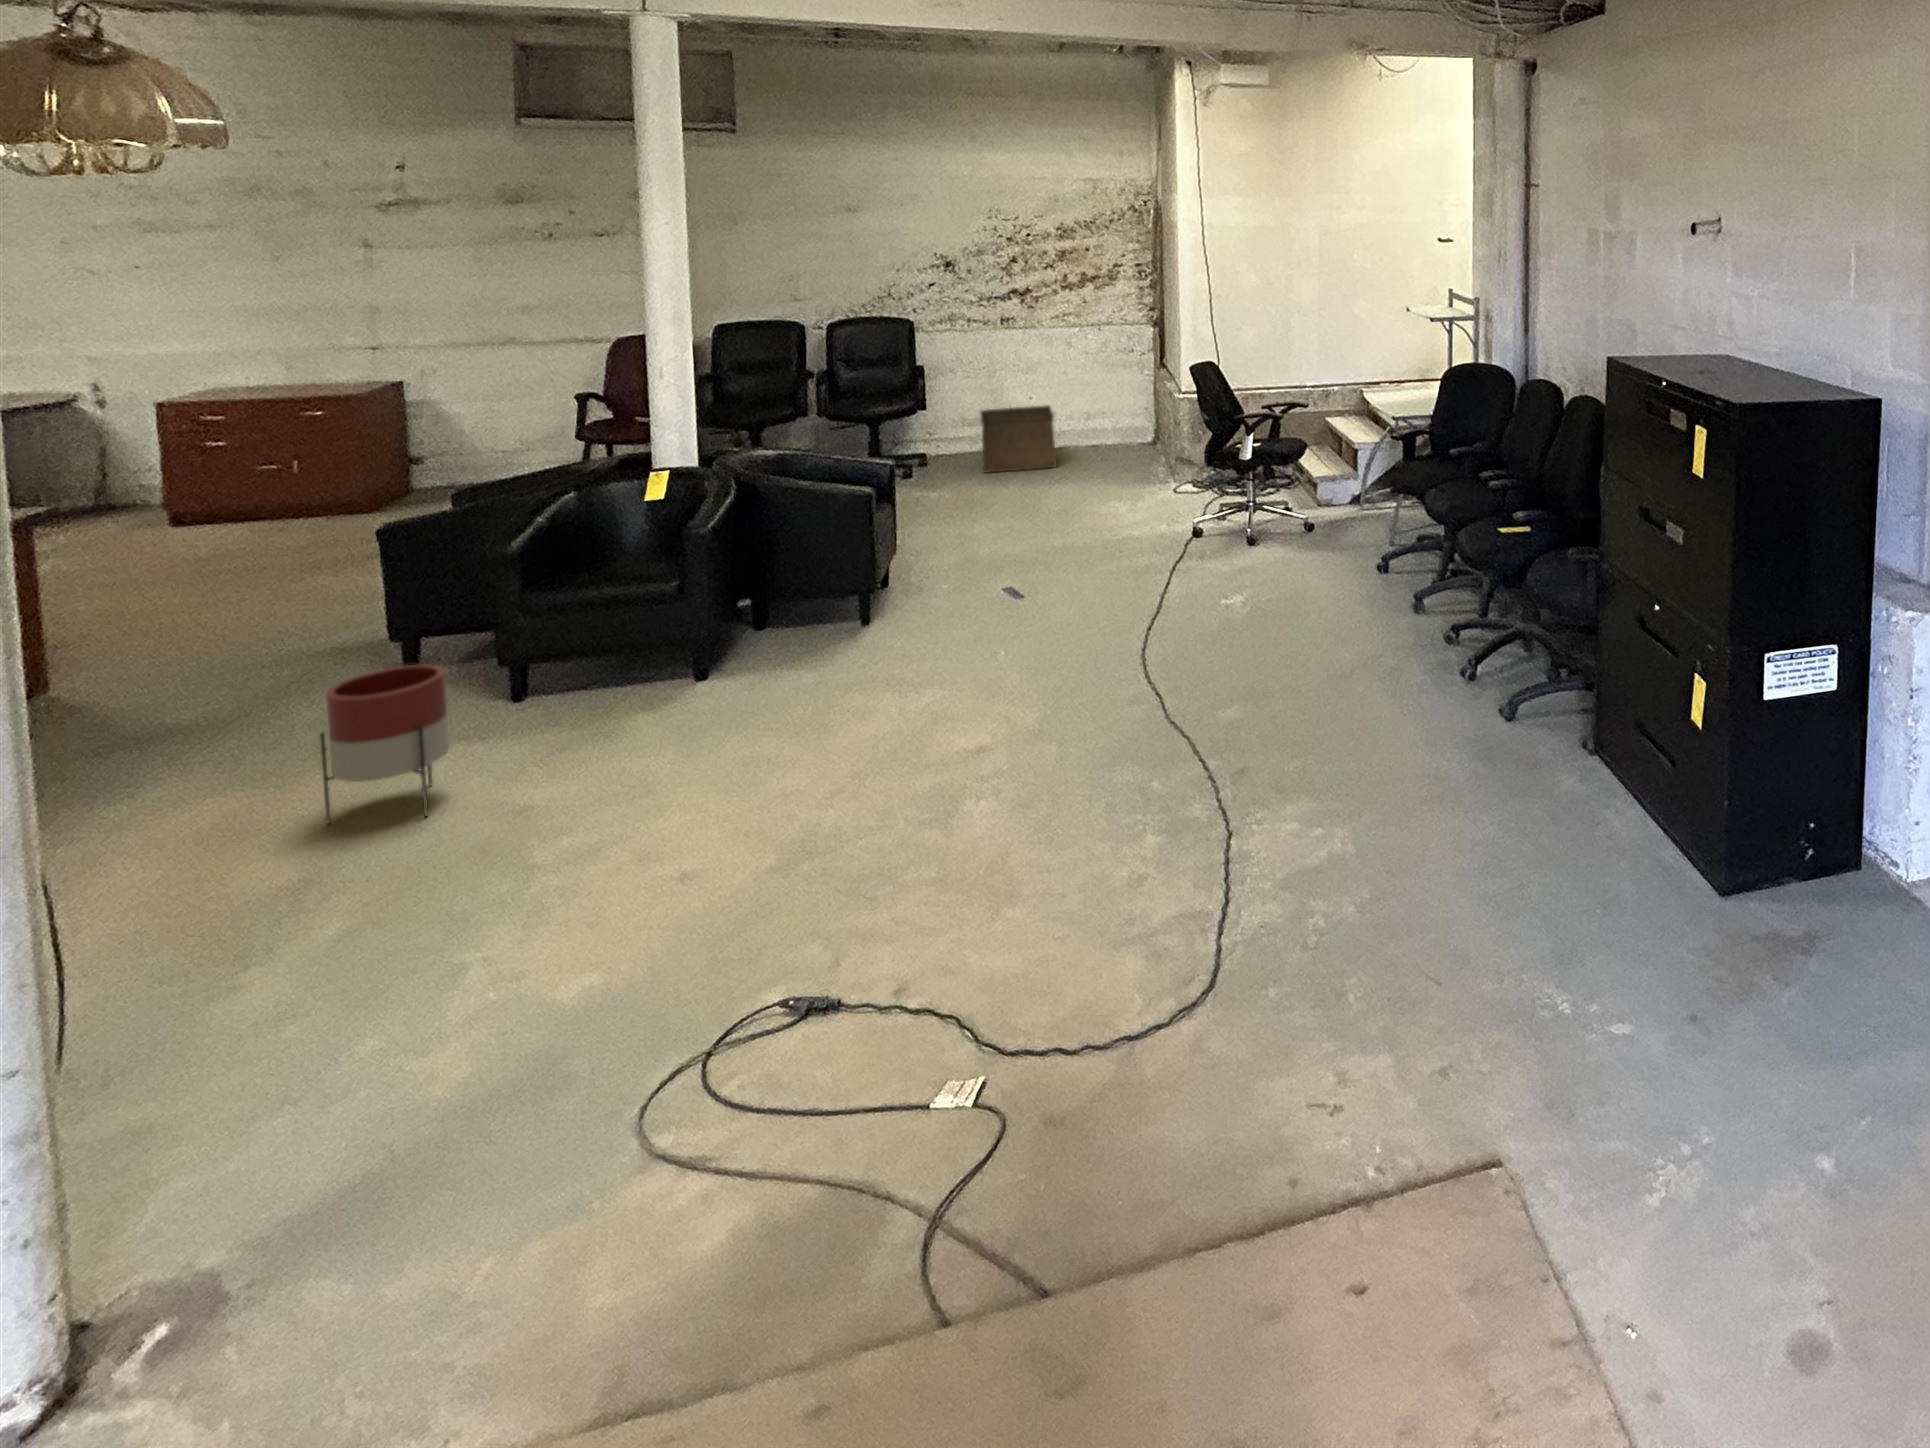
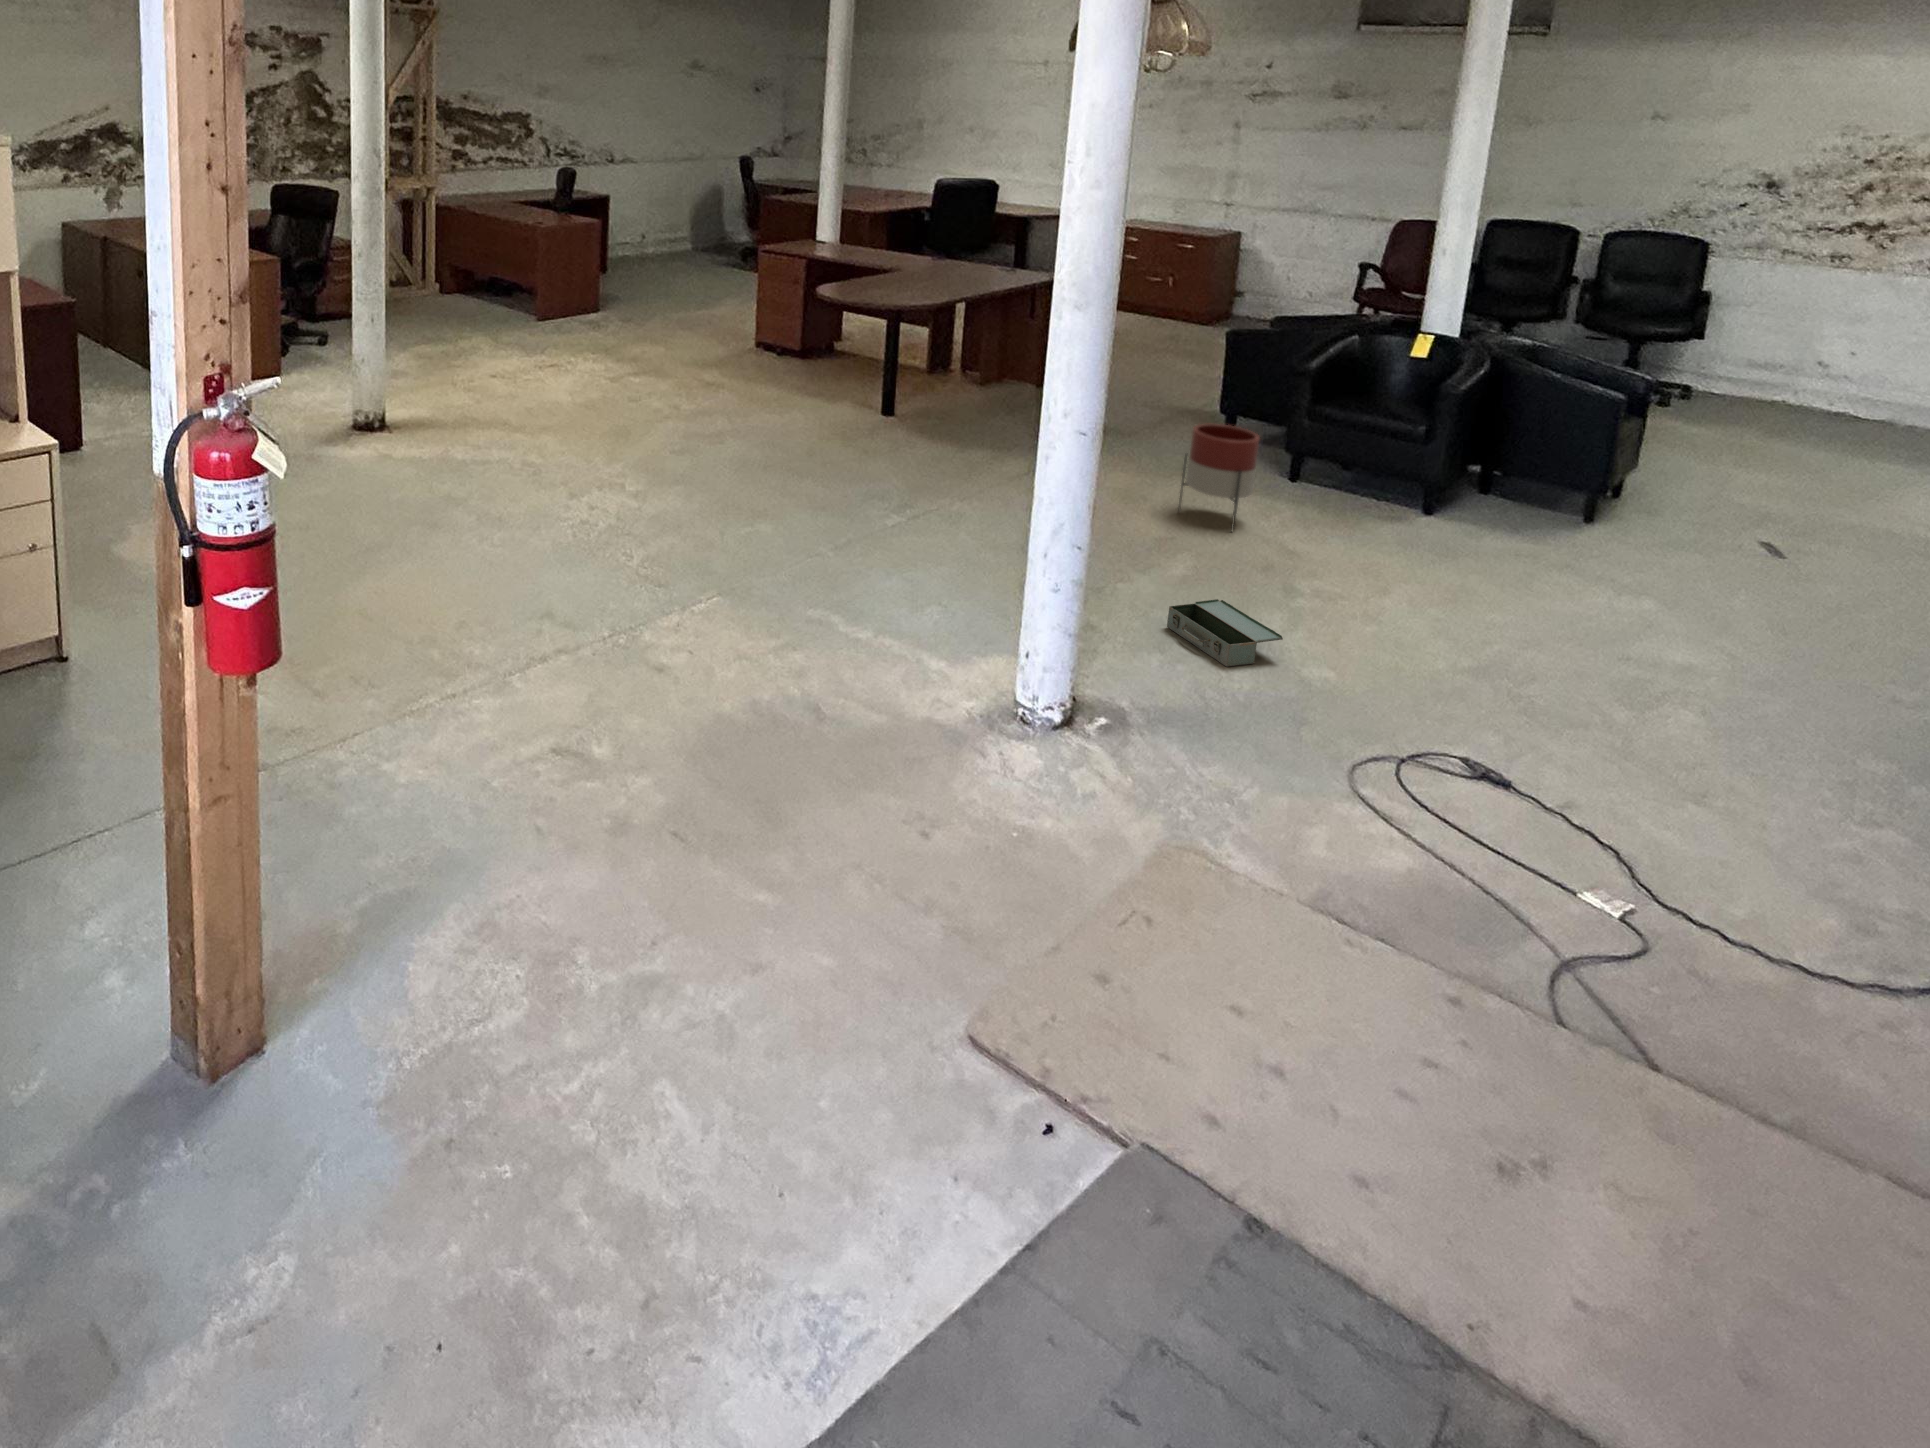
storage bin: present [980,405,1056,472] -> none [1761,355,1881,442]
toolbox: none [306,948,517,1056] -> present [1167,599,1283,667]

